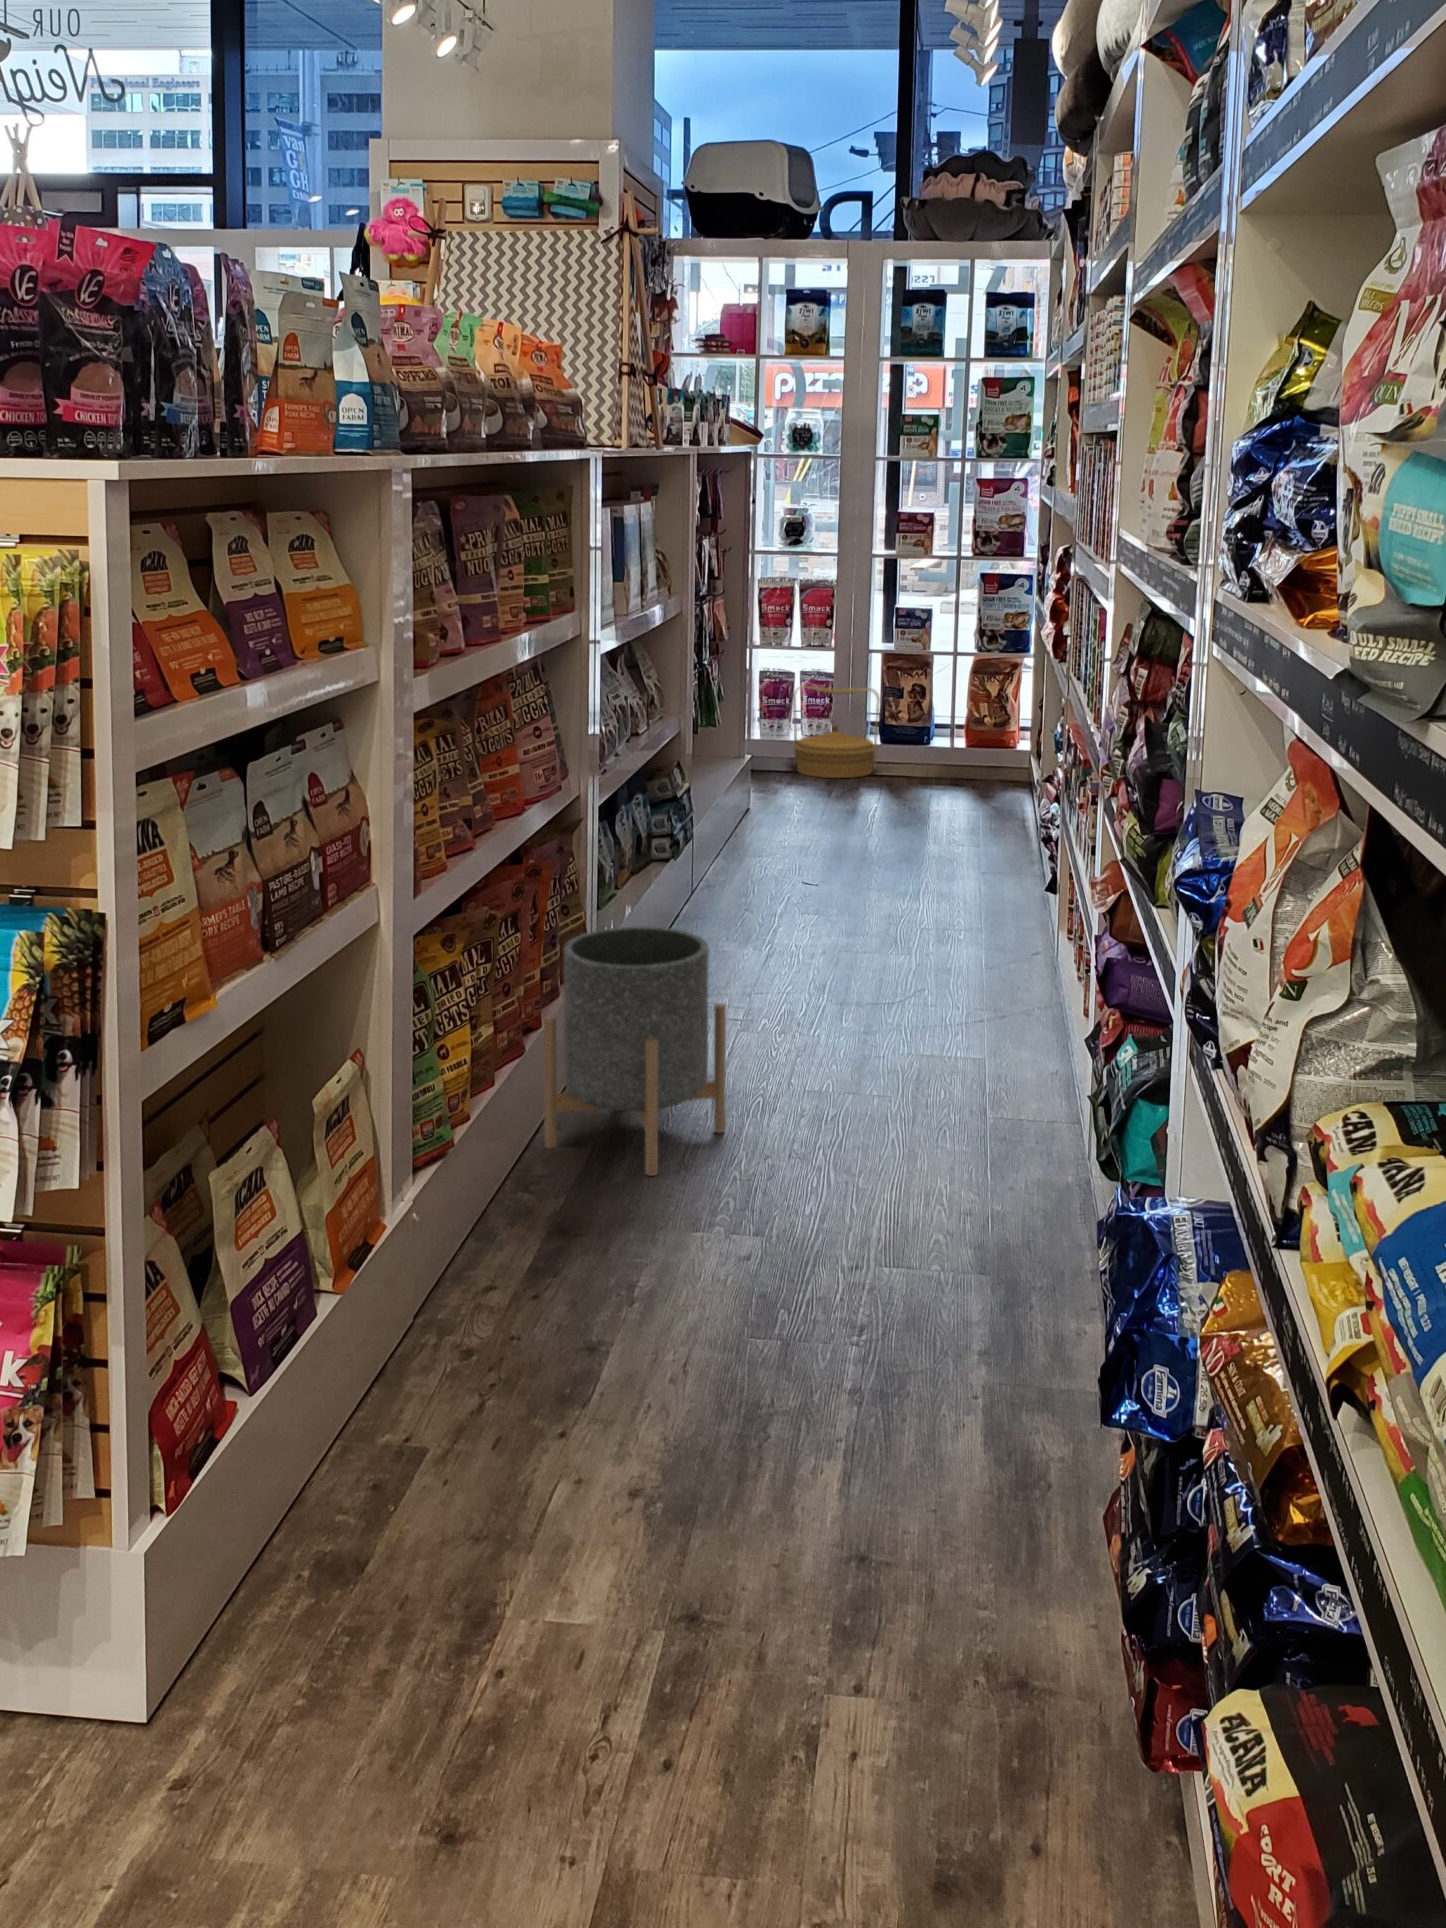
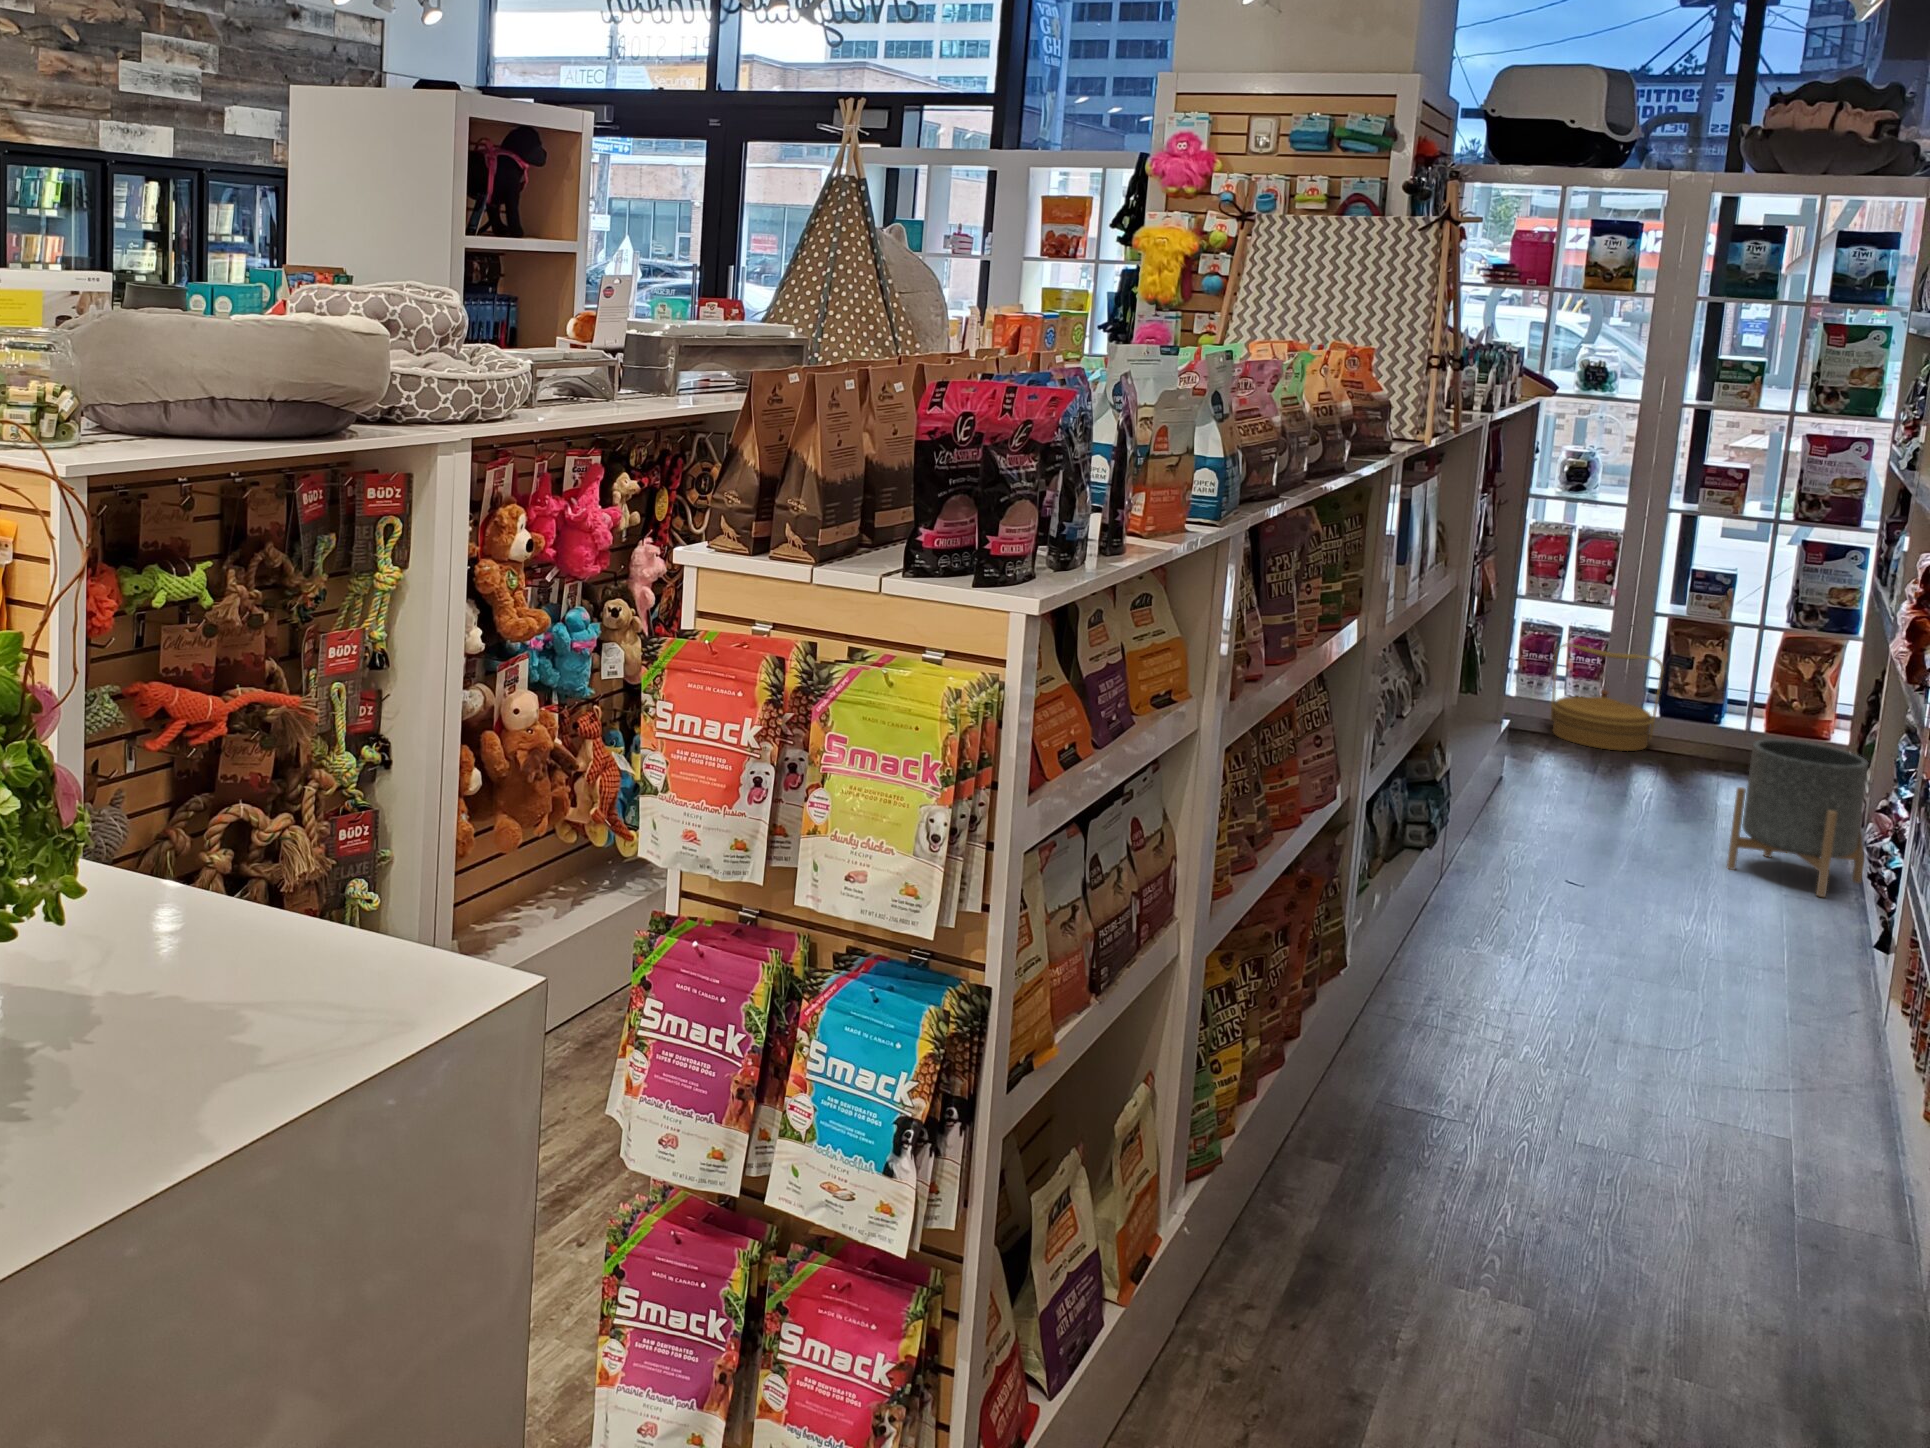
planter: present [544,926,726,1176] -> present [1727,739,1868,897]

